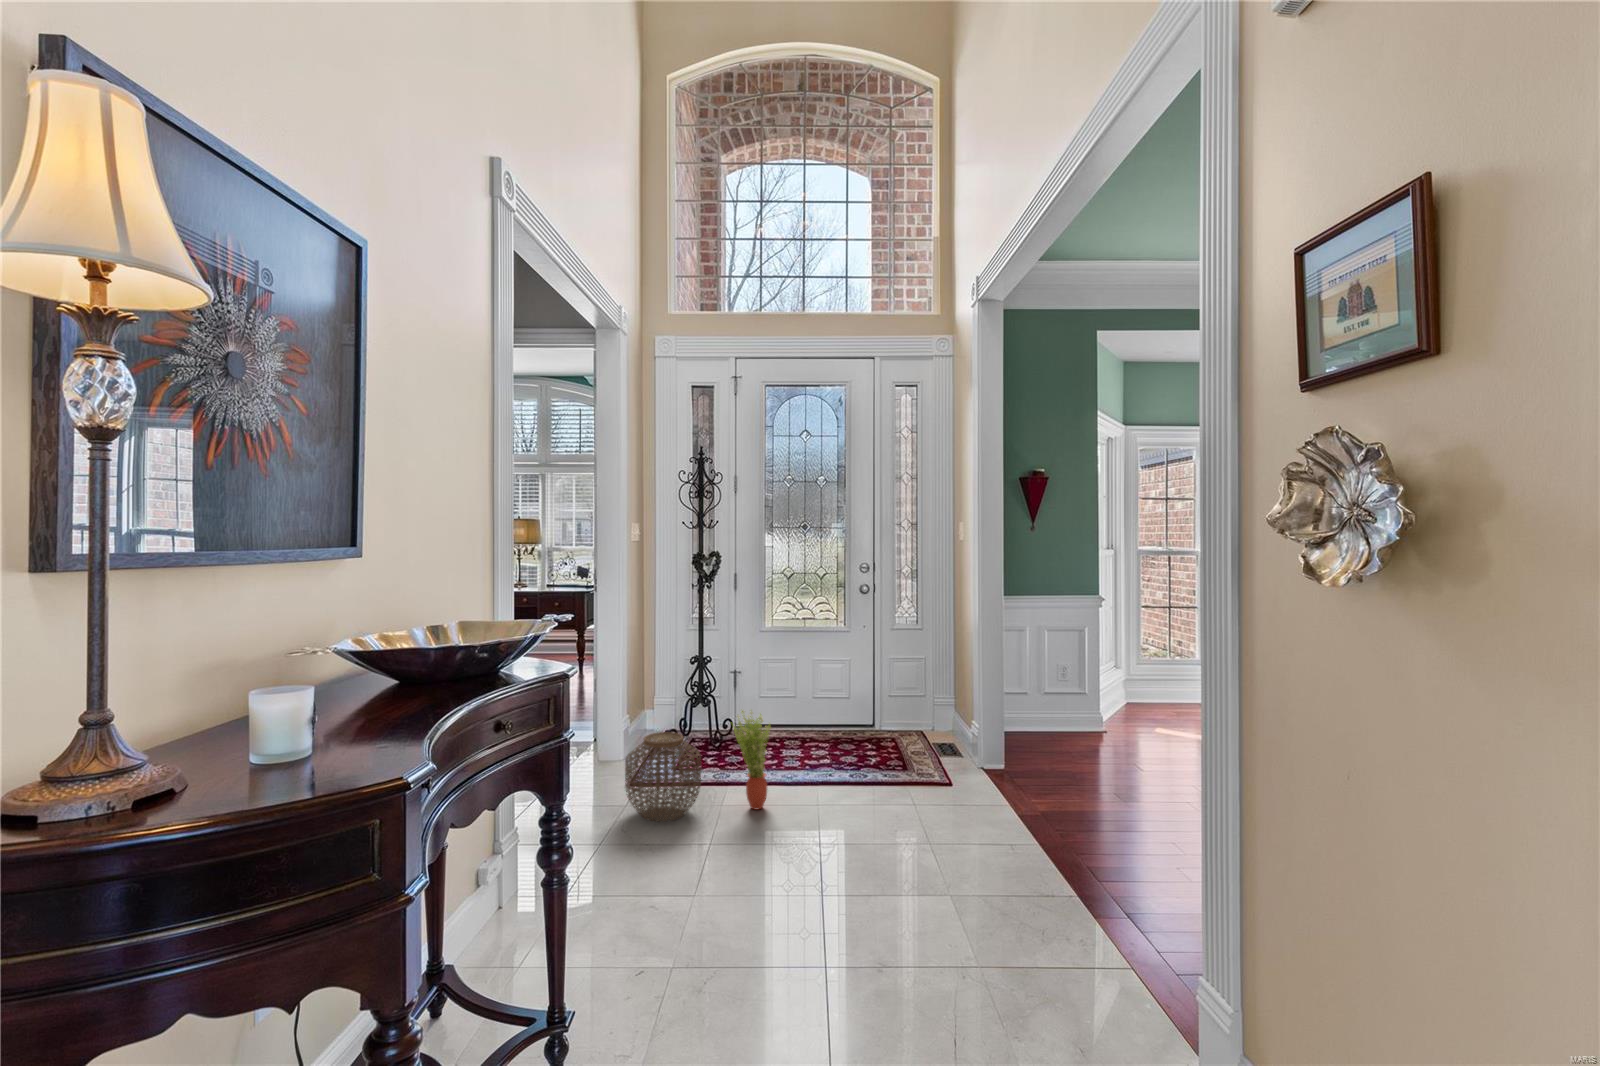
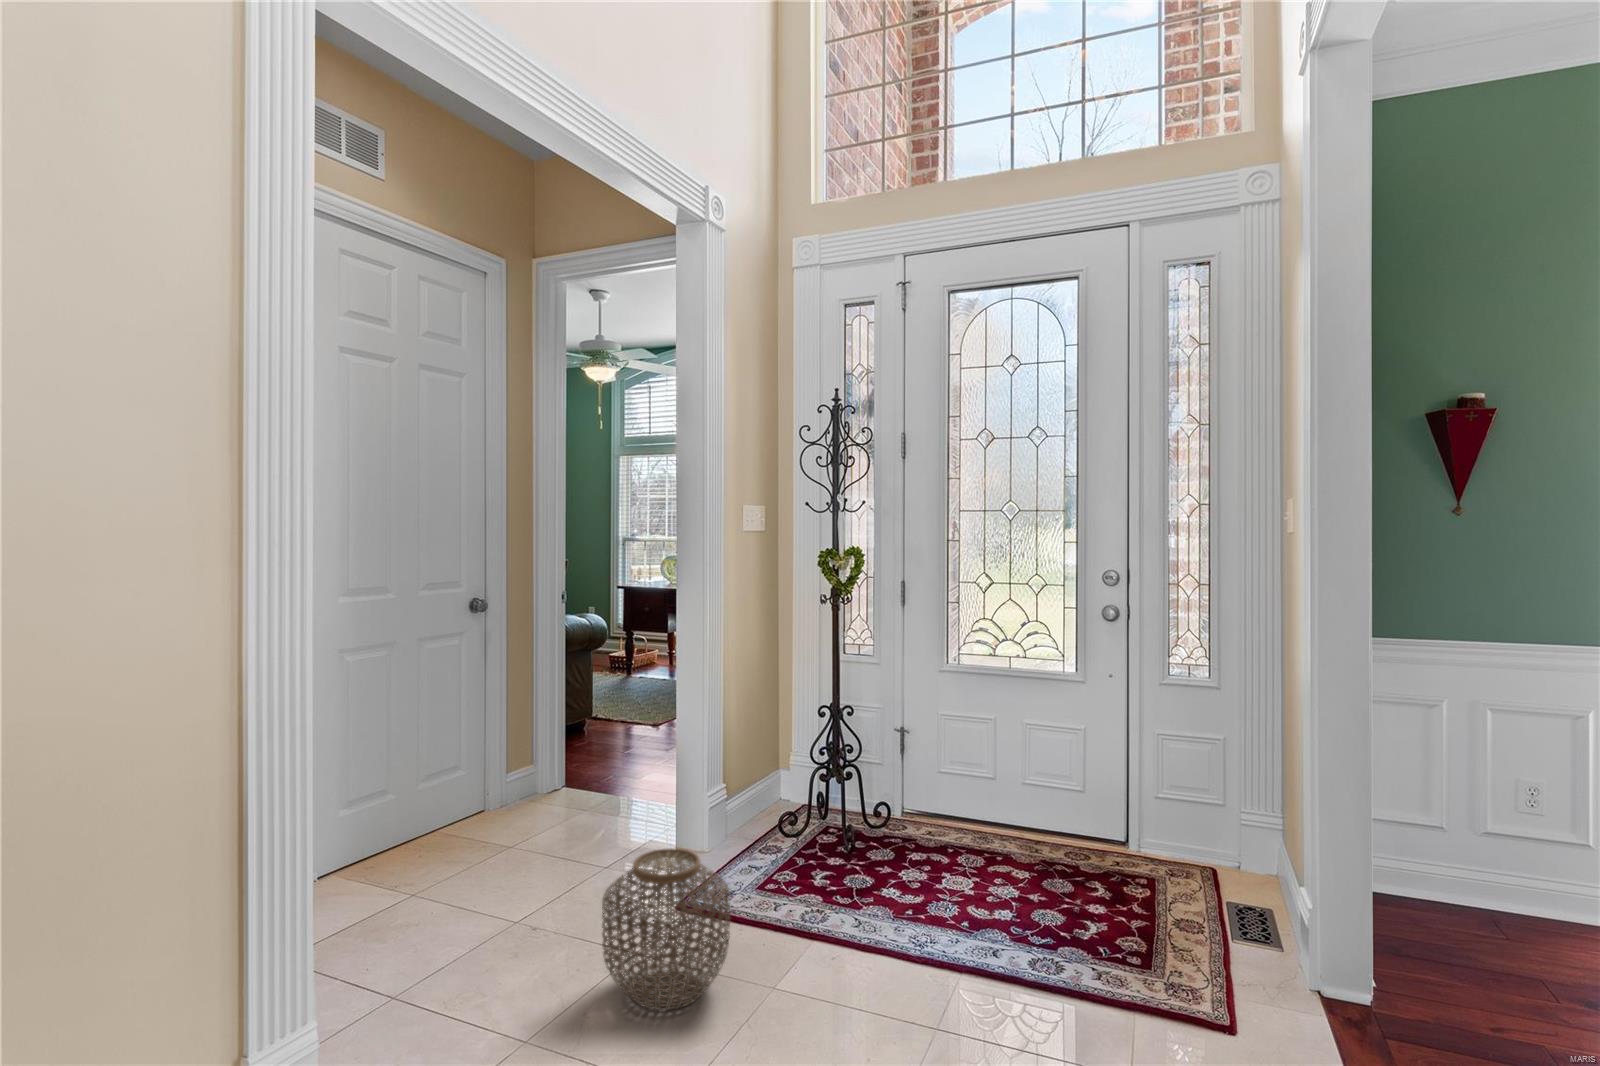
potted plant: present [734,711,771,809] -> none [779,828,850,1015]

